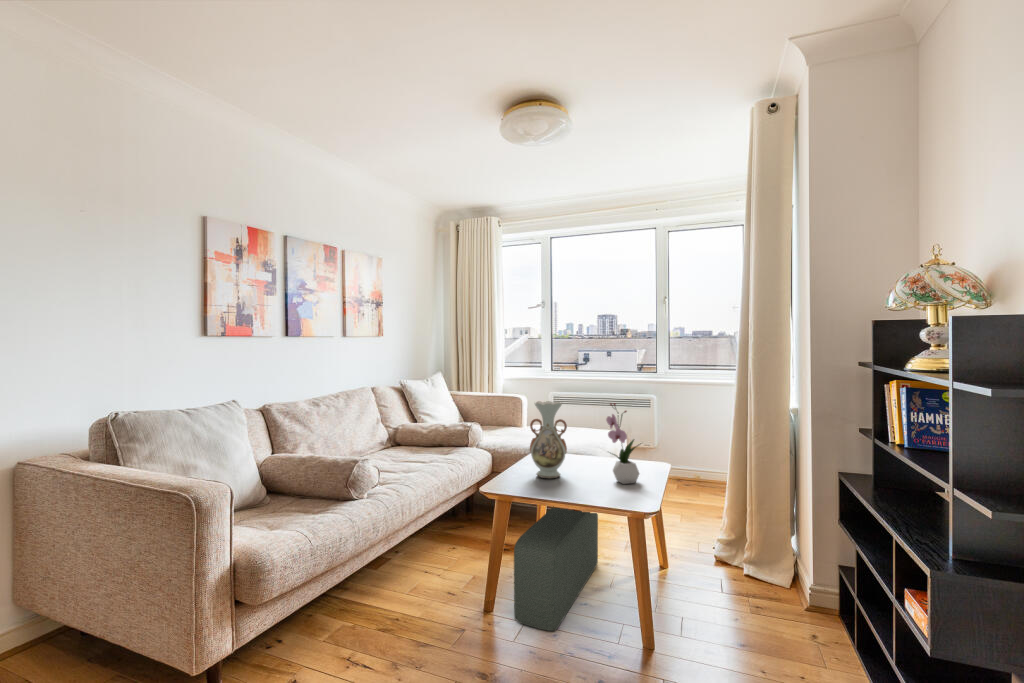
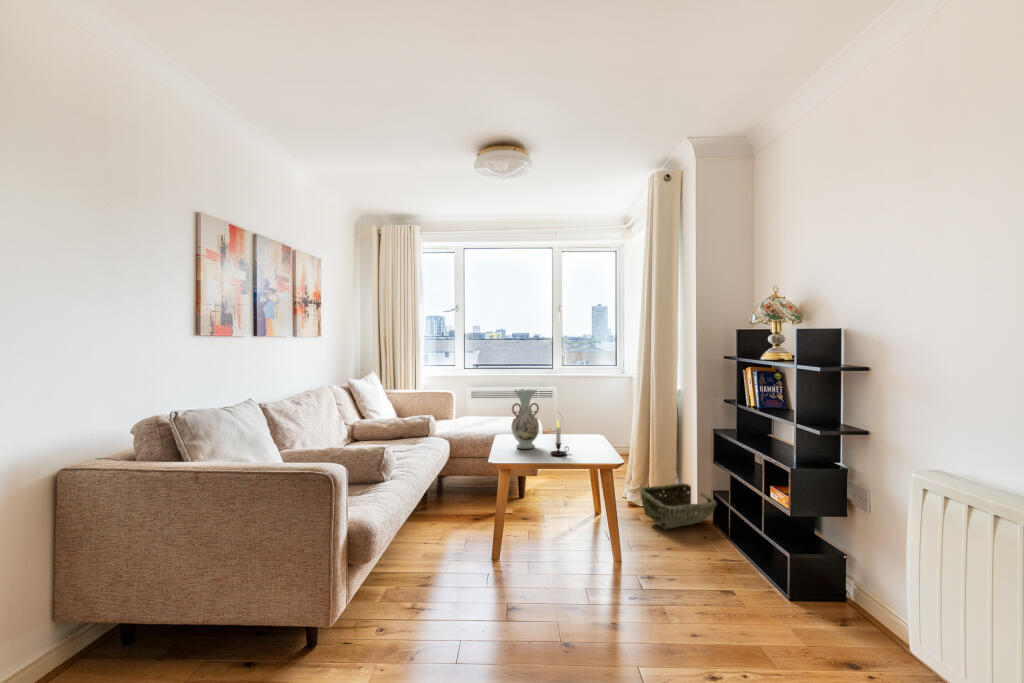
flower arrangement: present [606,403,639,484] -> none [571,388,598,448]
candle: none [567,444,594,493] -> present [550,420,567,456]
pouf: present [514,506,598,631] -> none [519,466,555,558]
woven basket: none [711,547,839,617] -> present [640,483,717,529]

